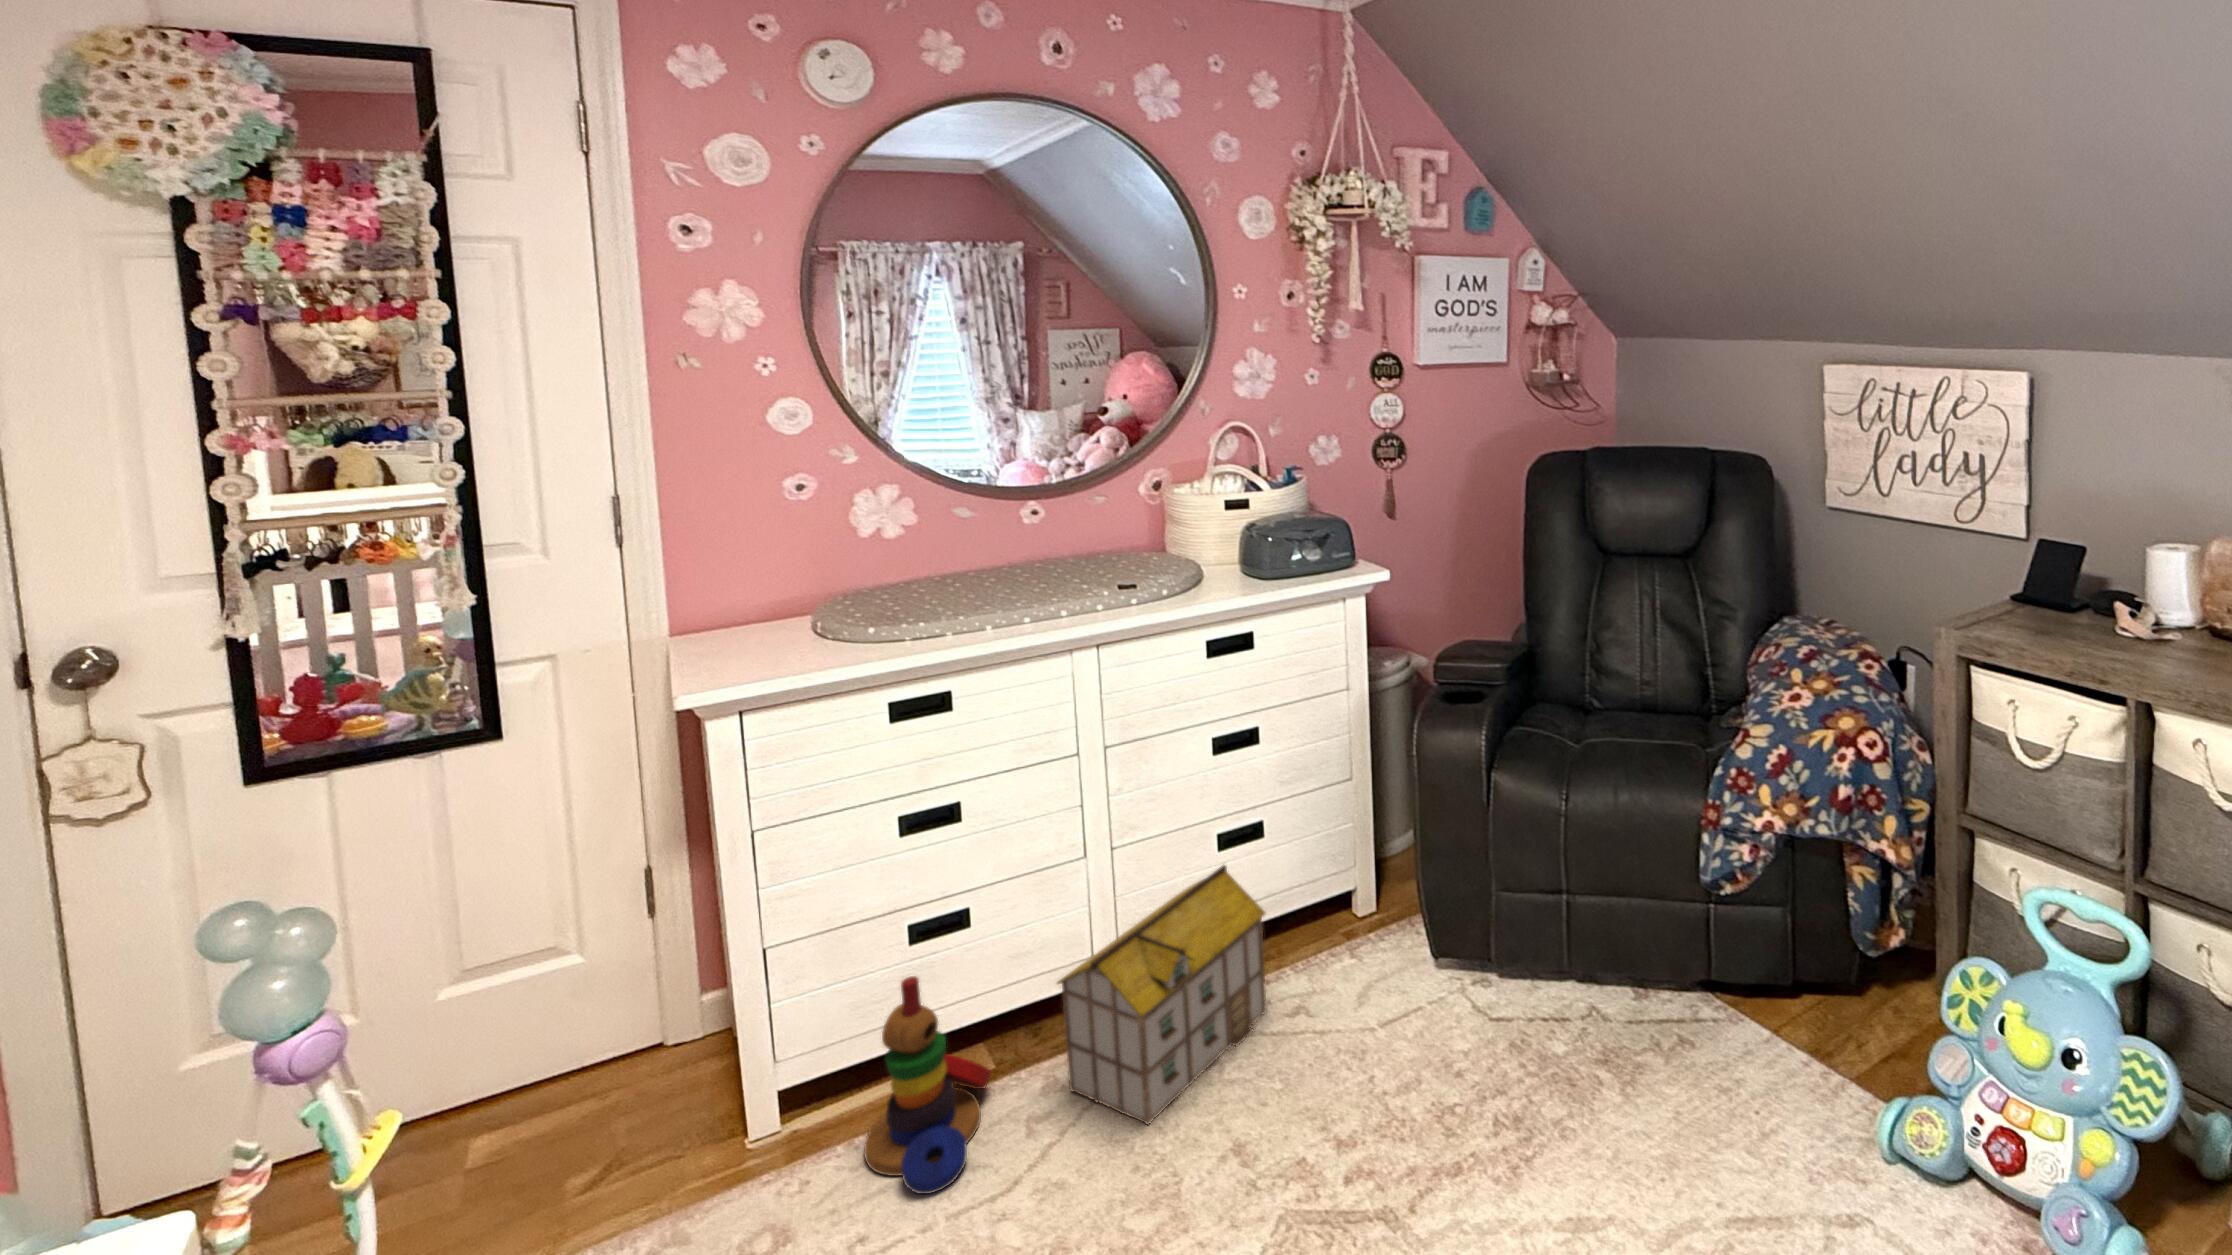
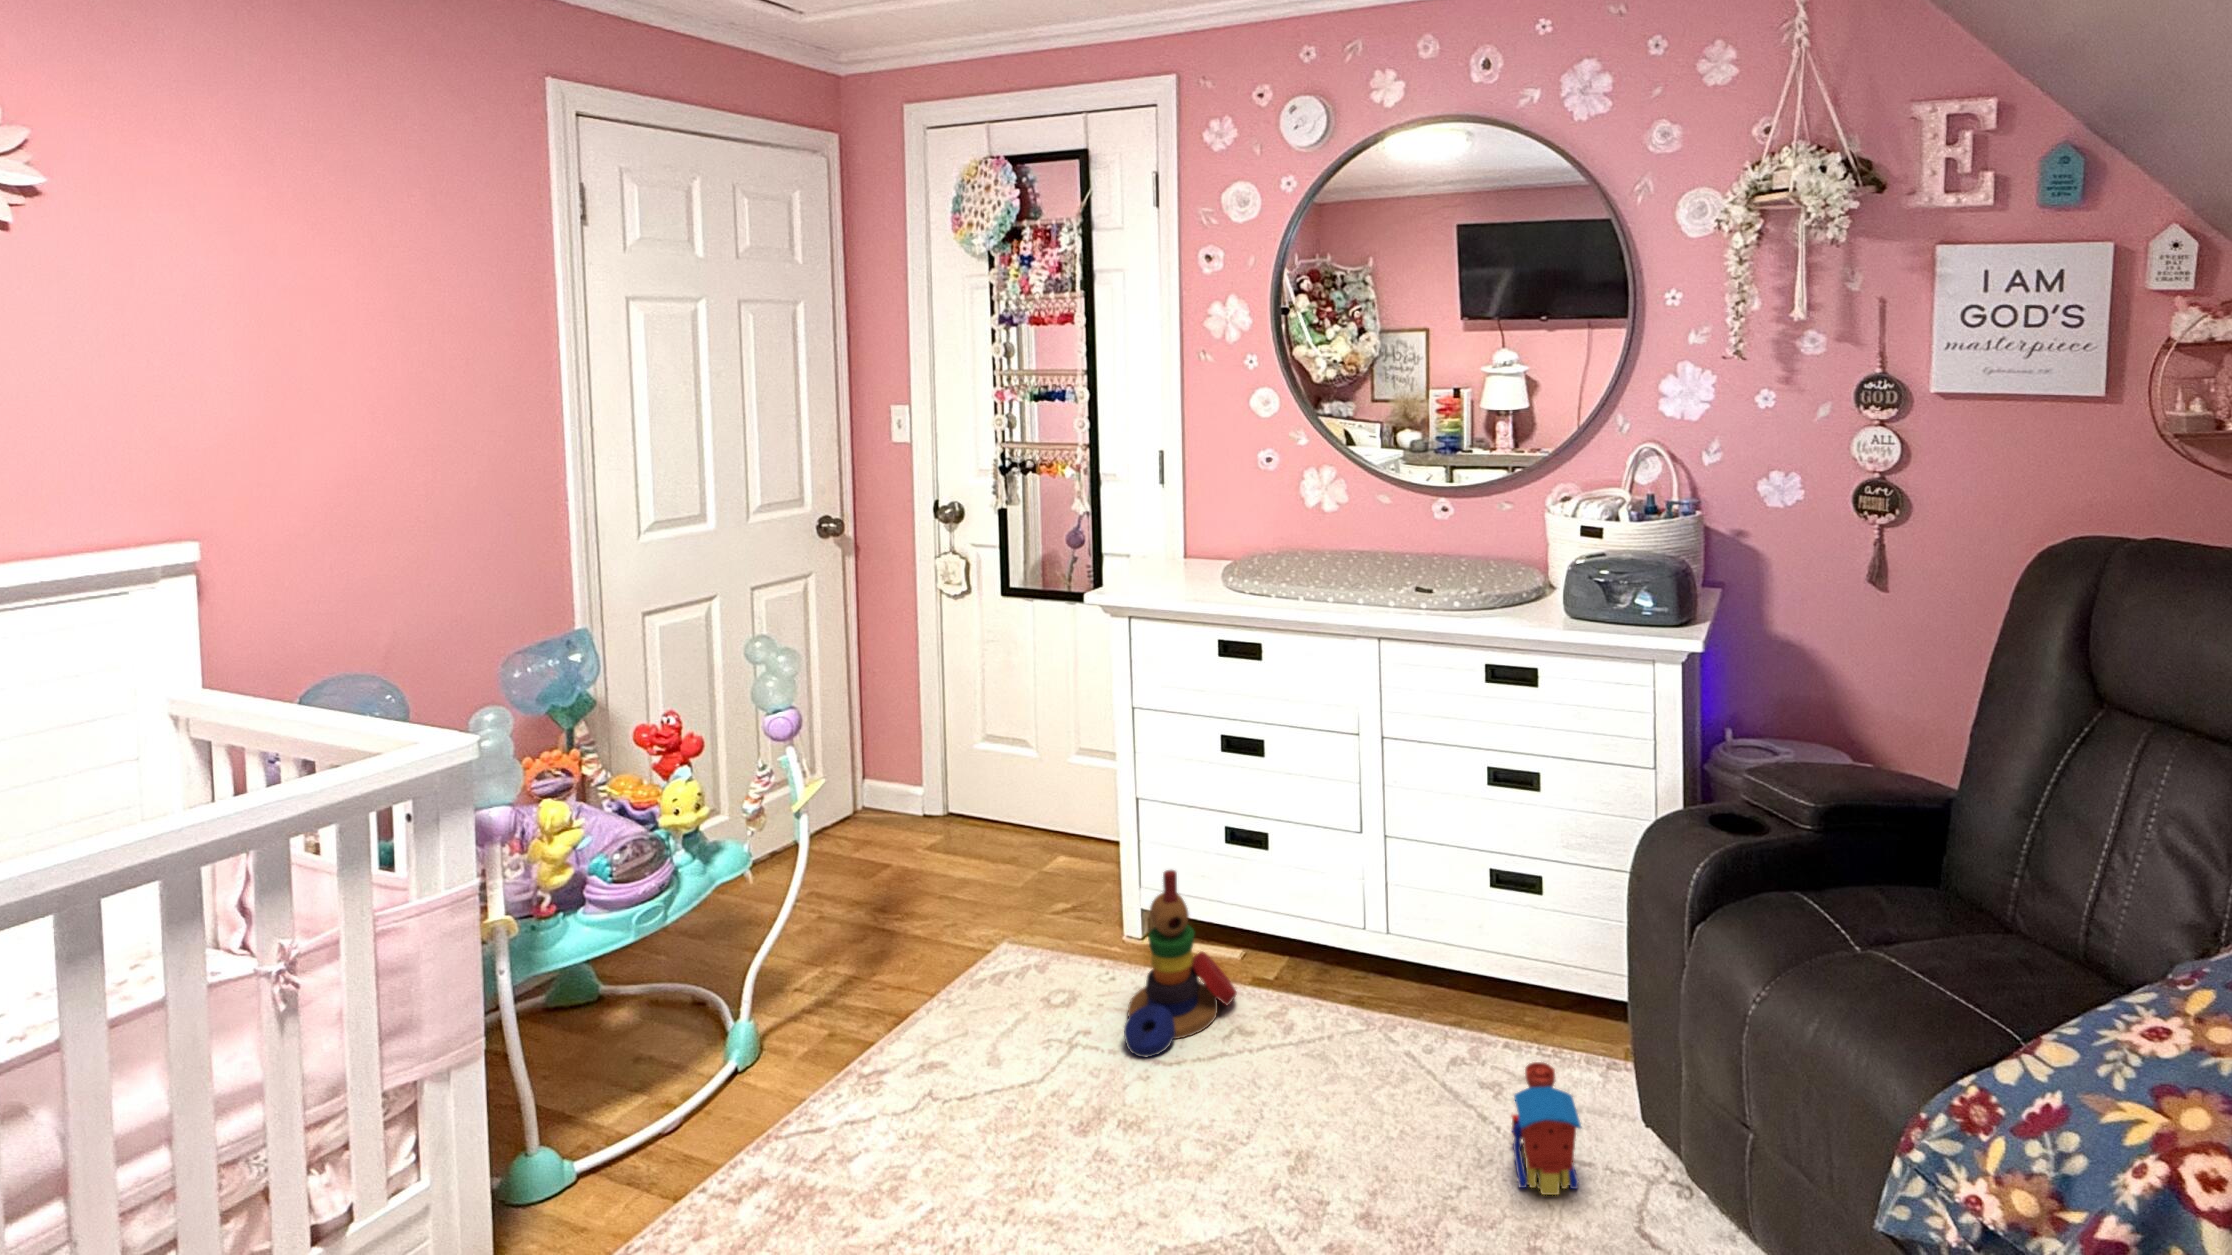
toy house: present [1057,865,1266,1125] -> none [1266,909,1468,1115]
toy train: none [1334,937,1412,1039] -> present [1511,1062,1581,1195]

